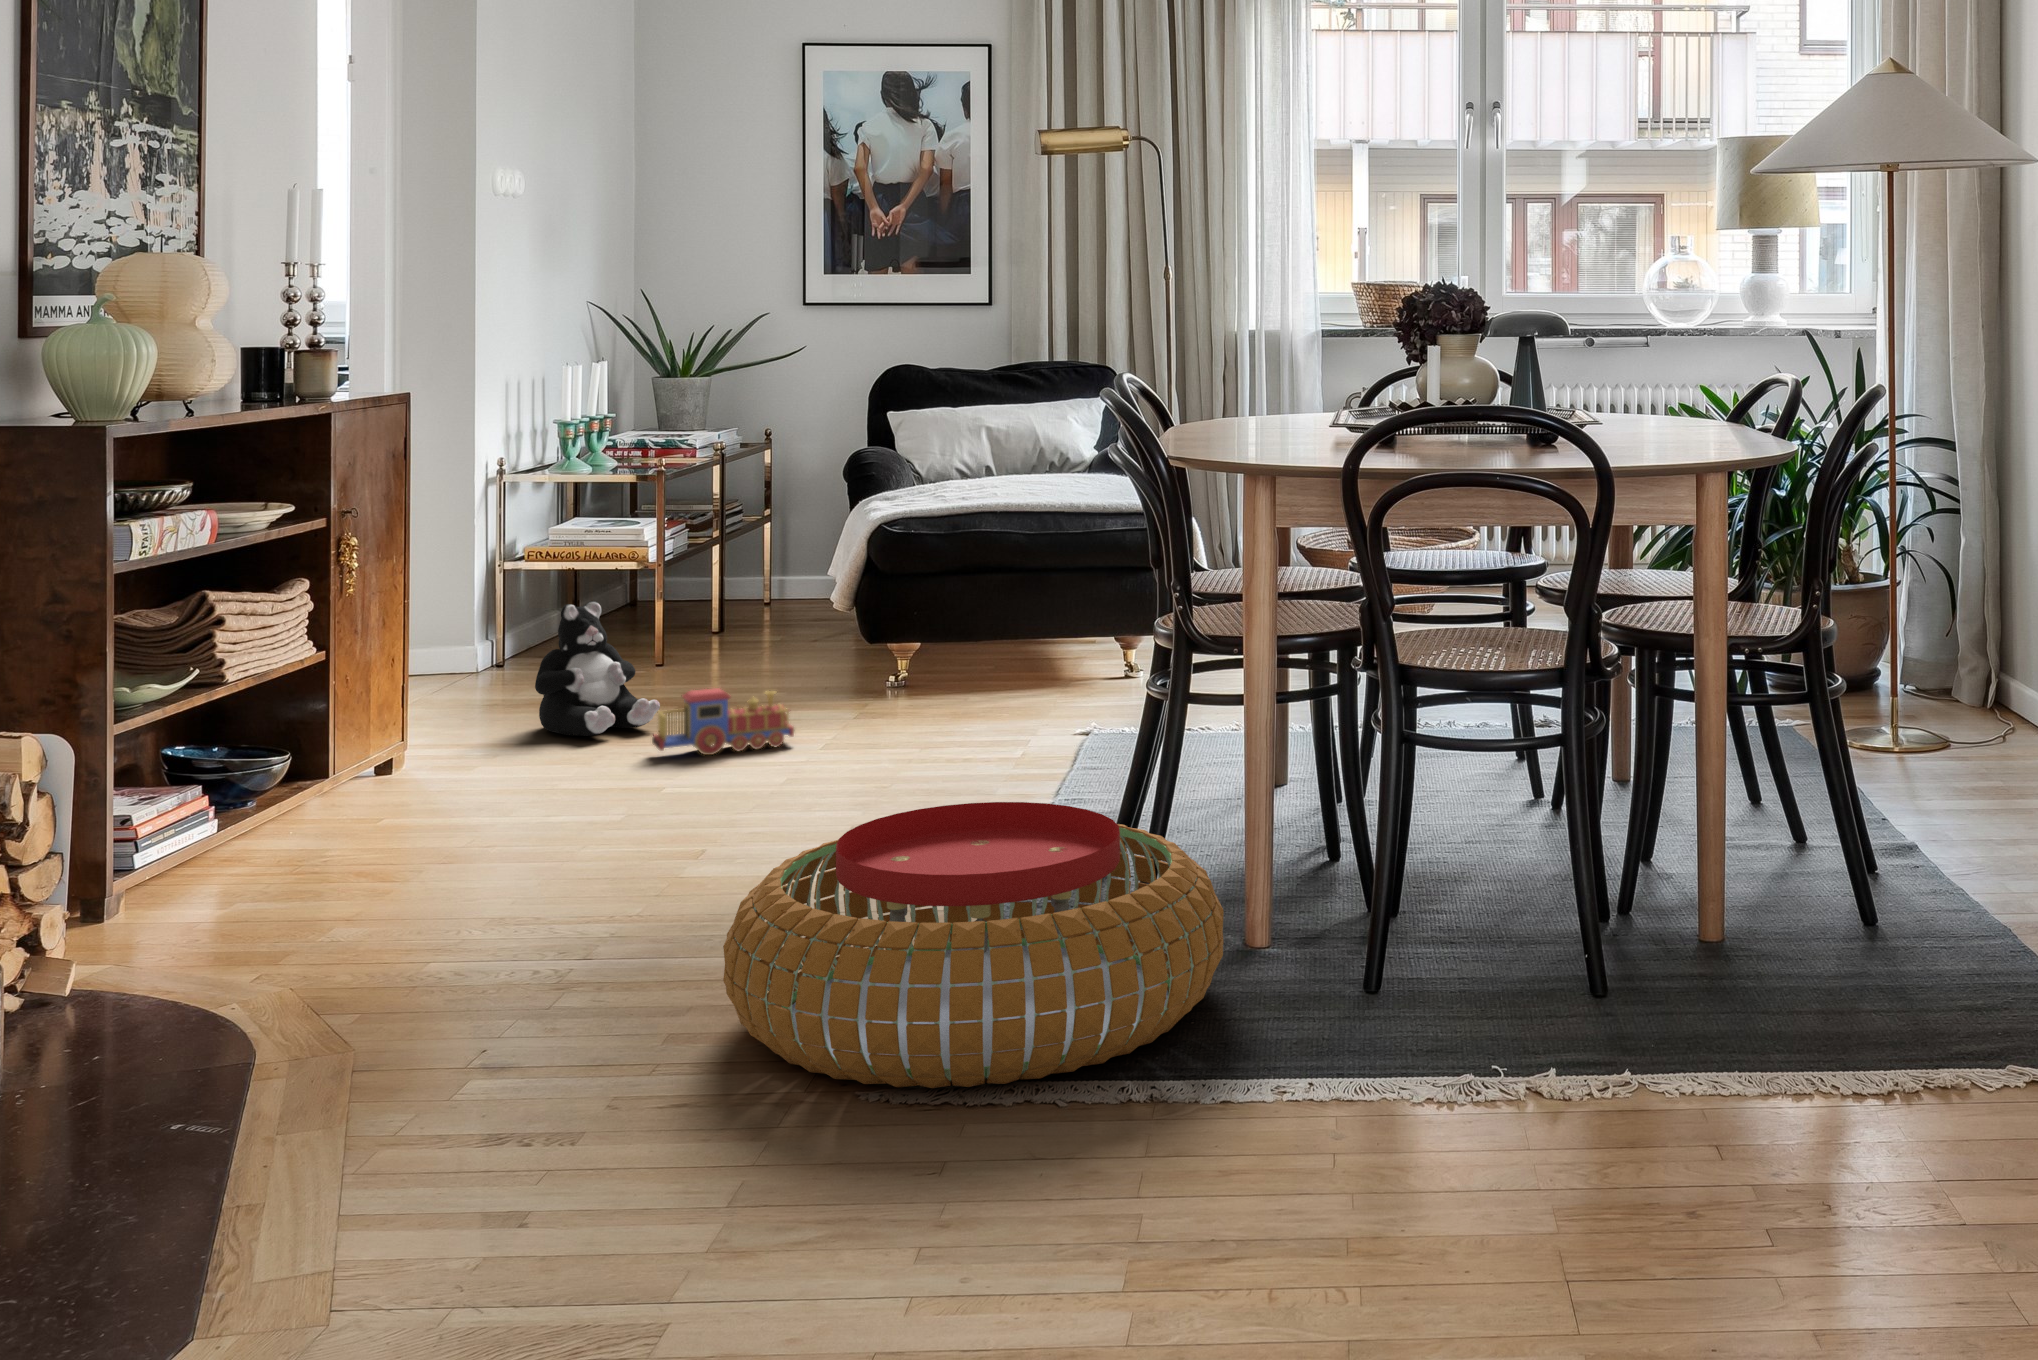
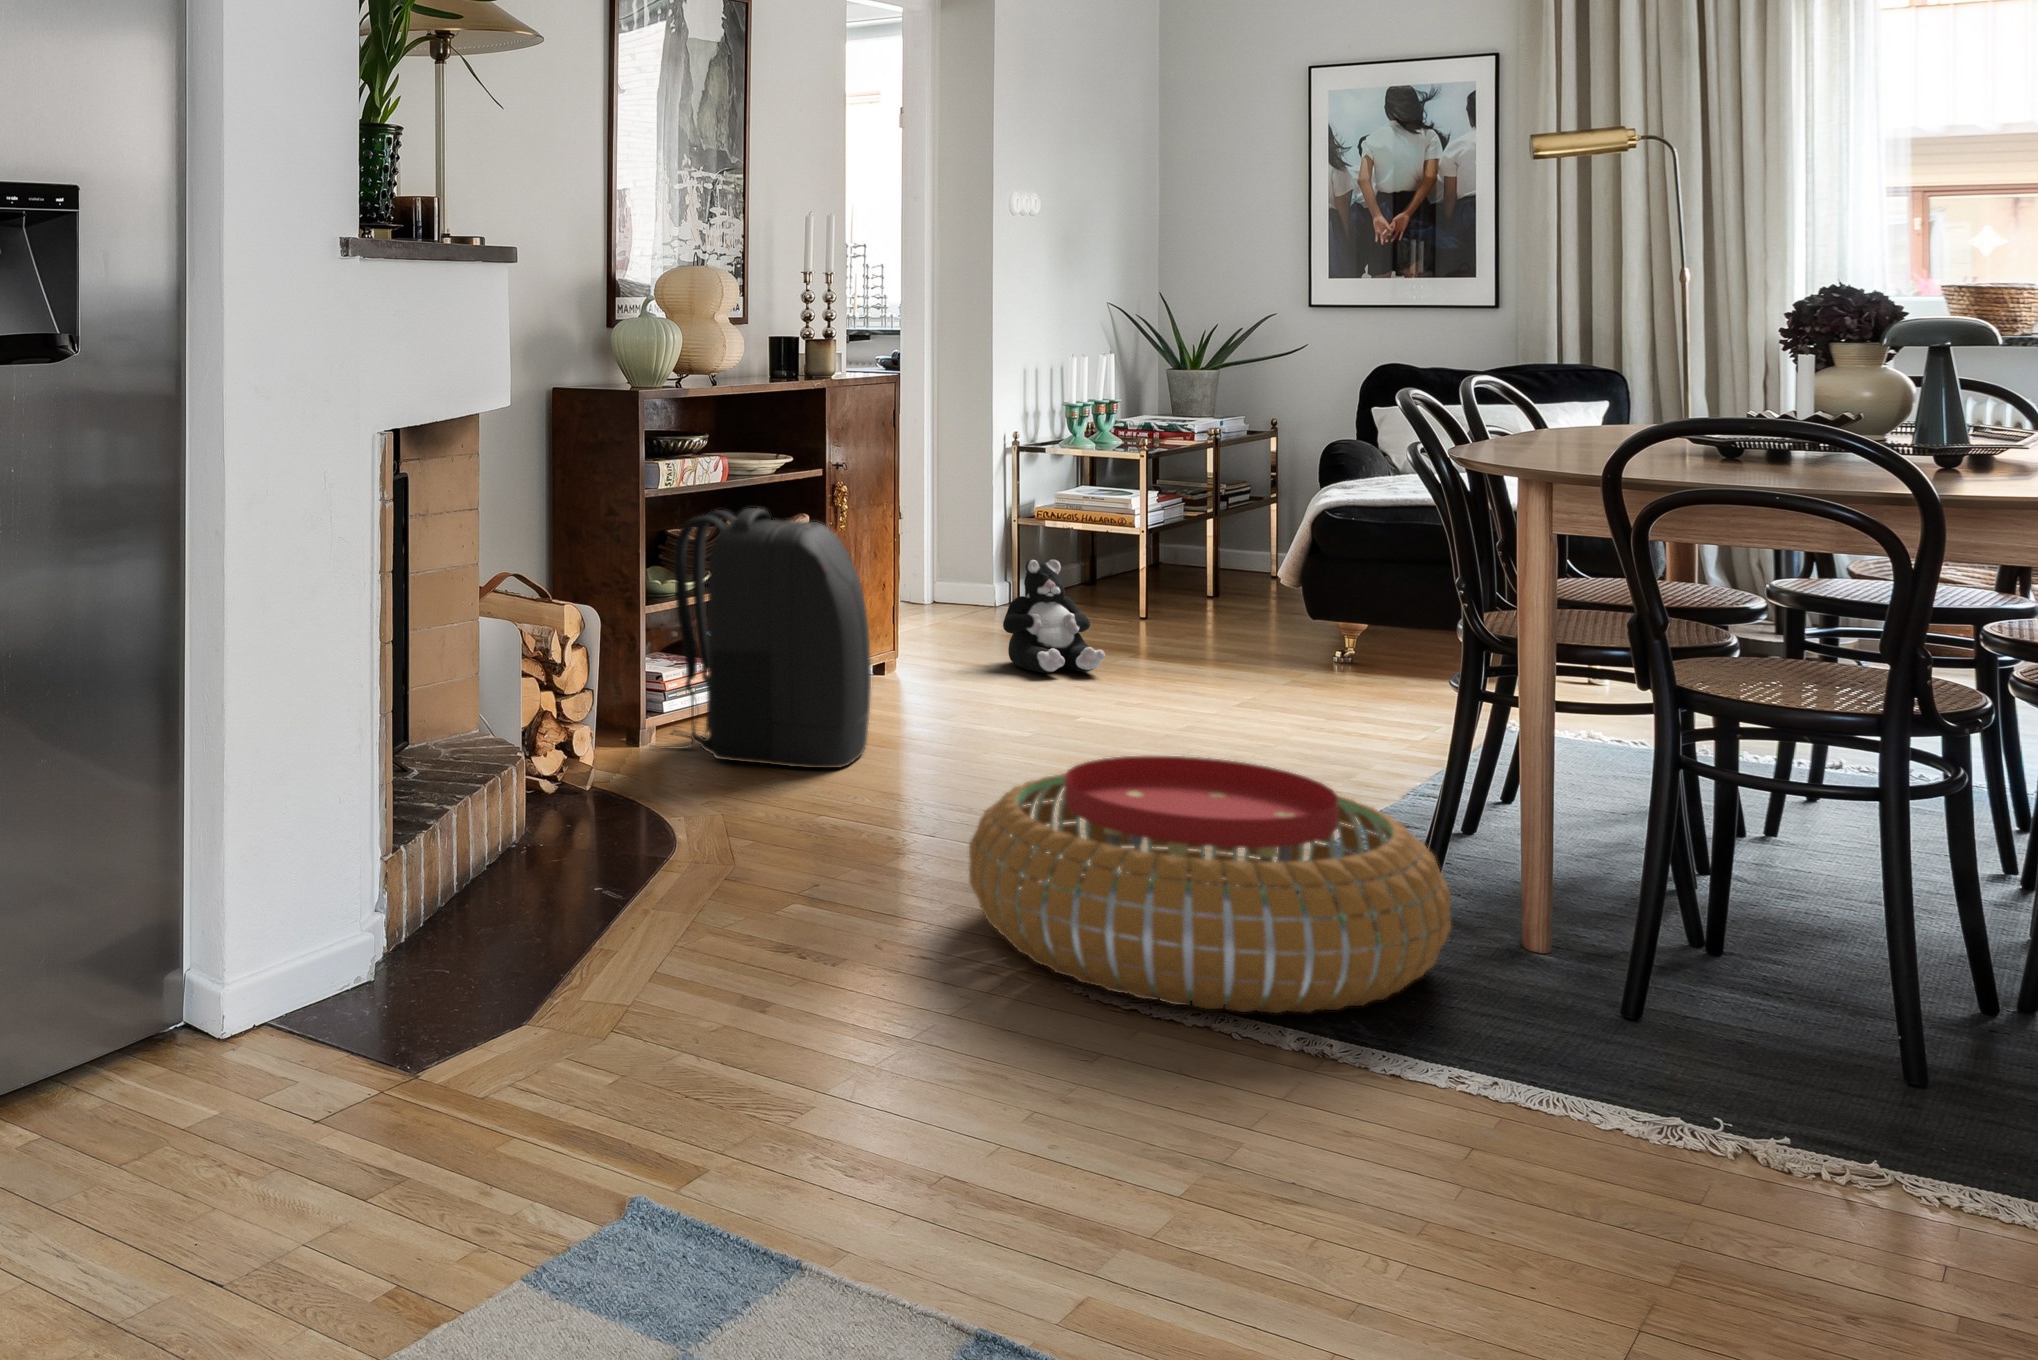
backpack: none [124,576,446,926] -> present [652,508,871,768]
toy train: present [652,688,794,755] -> none [1083,644,1211,705]

